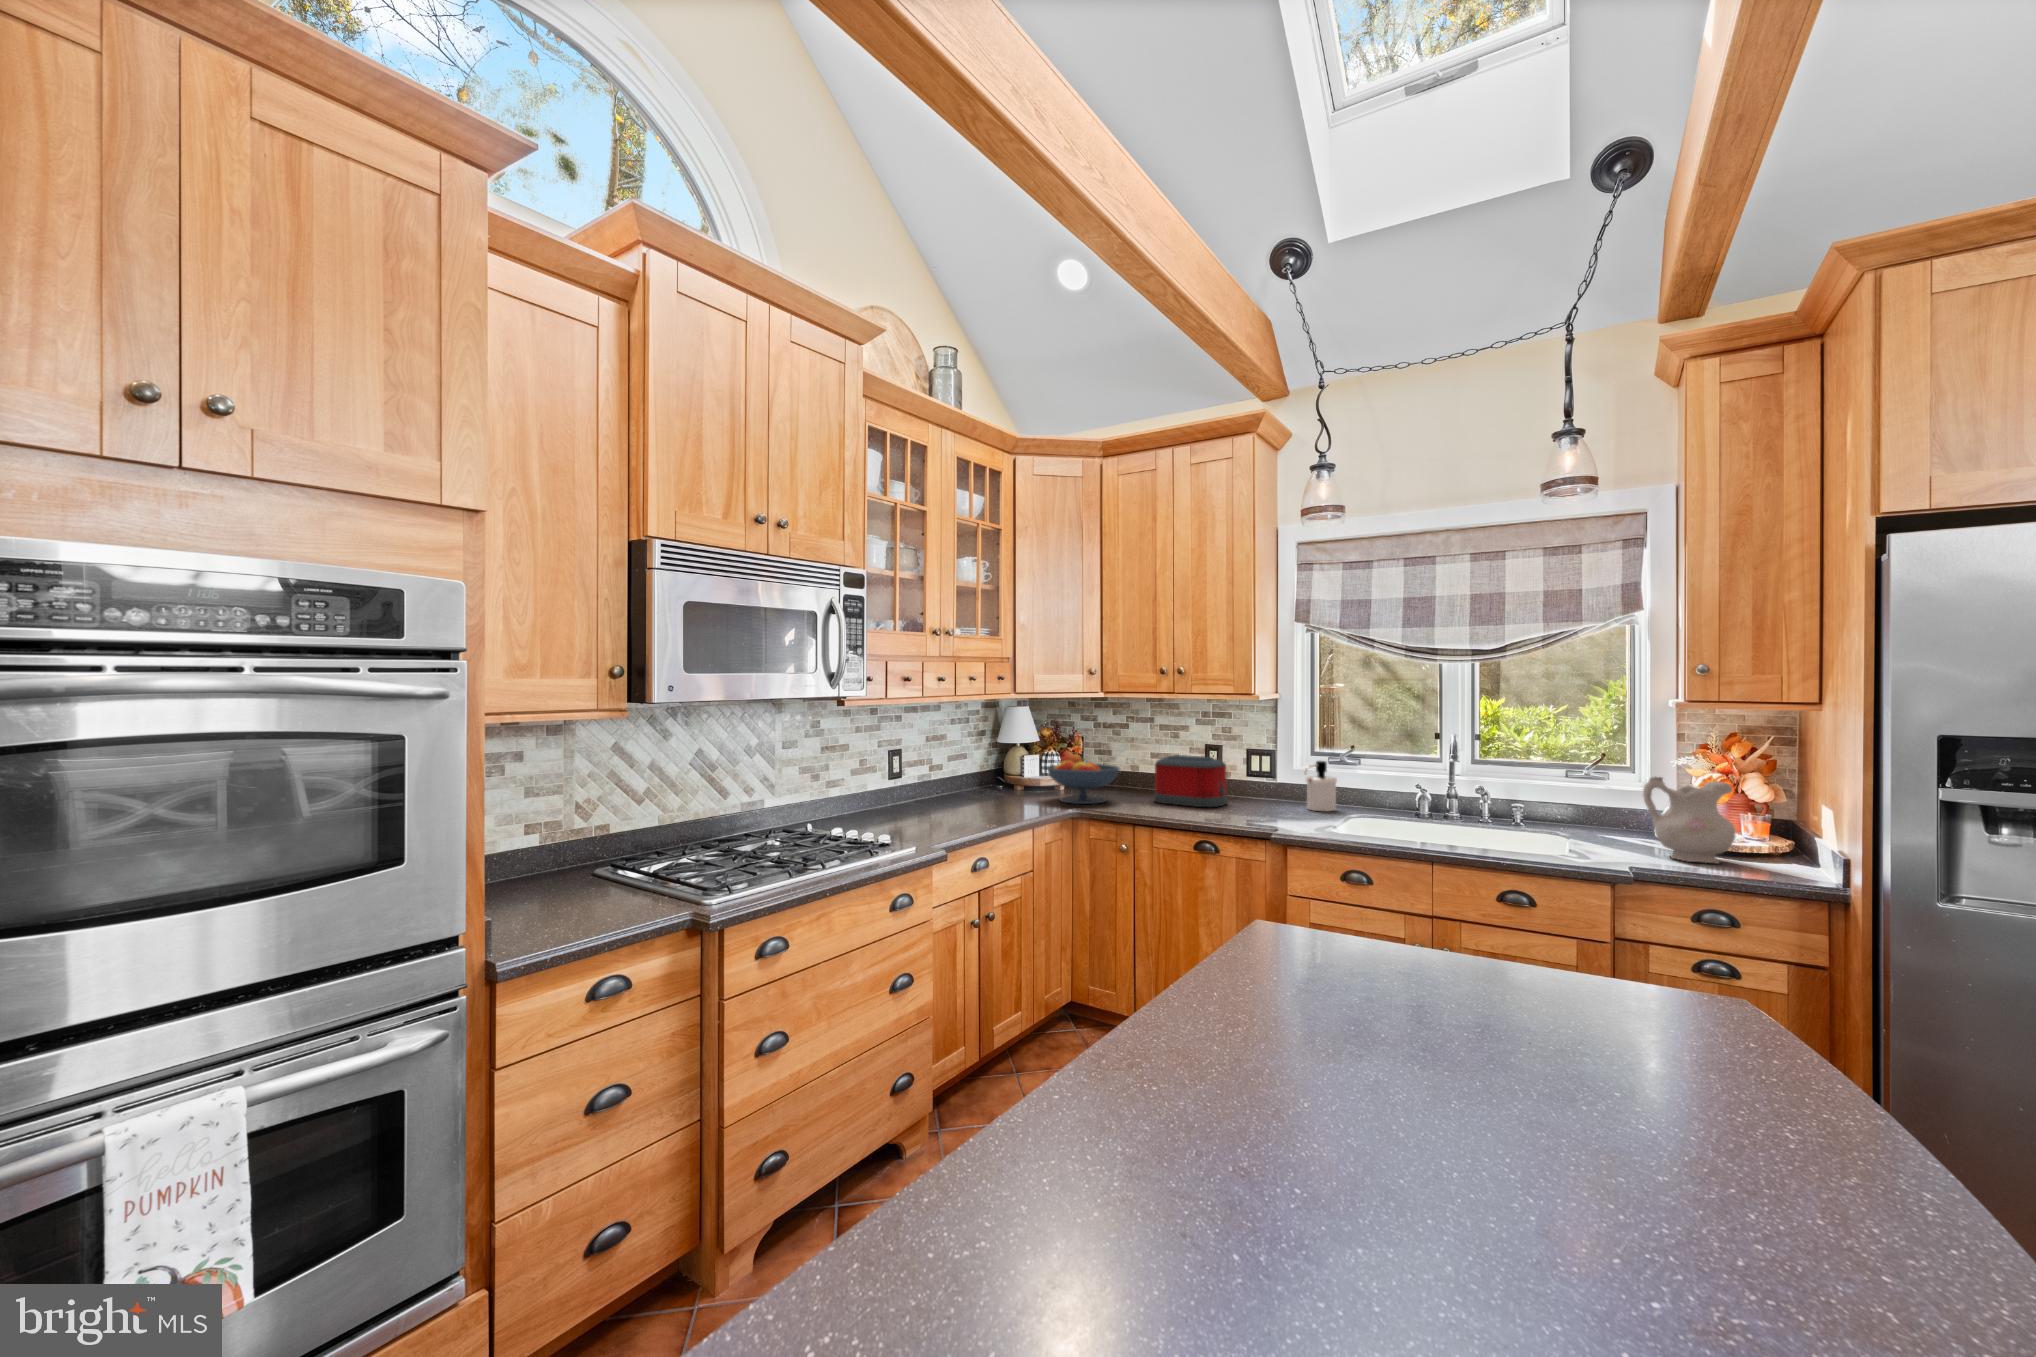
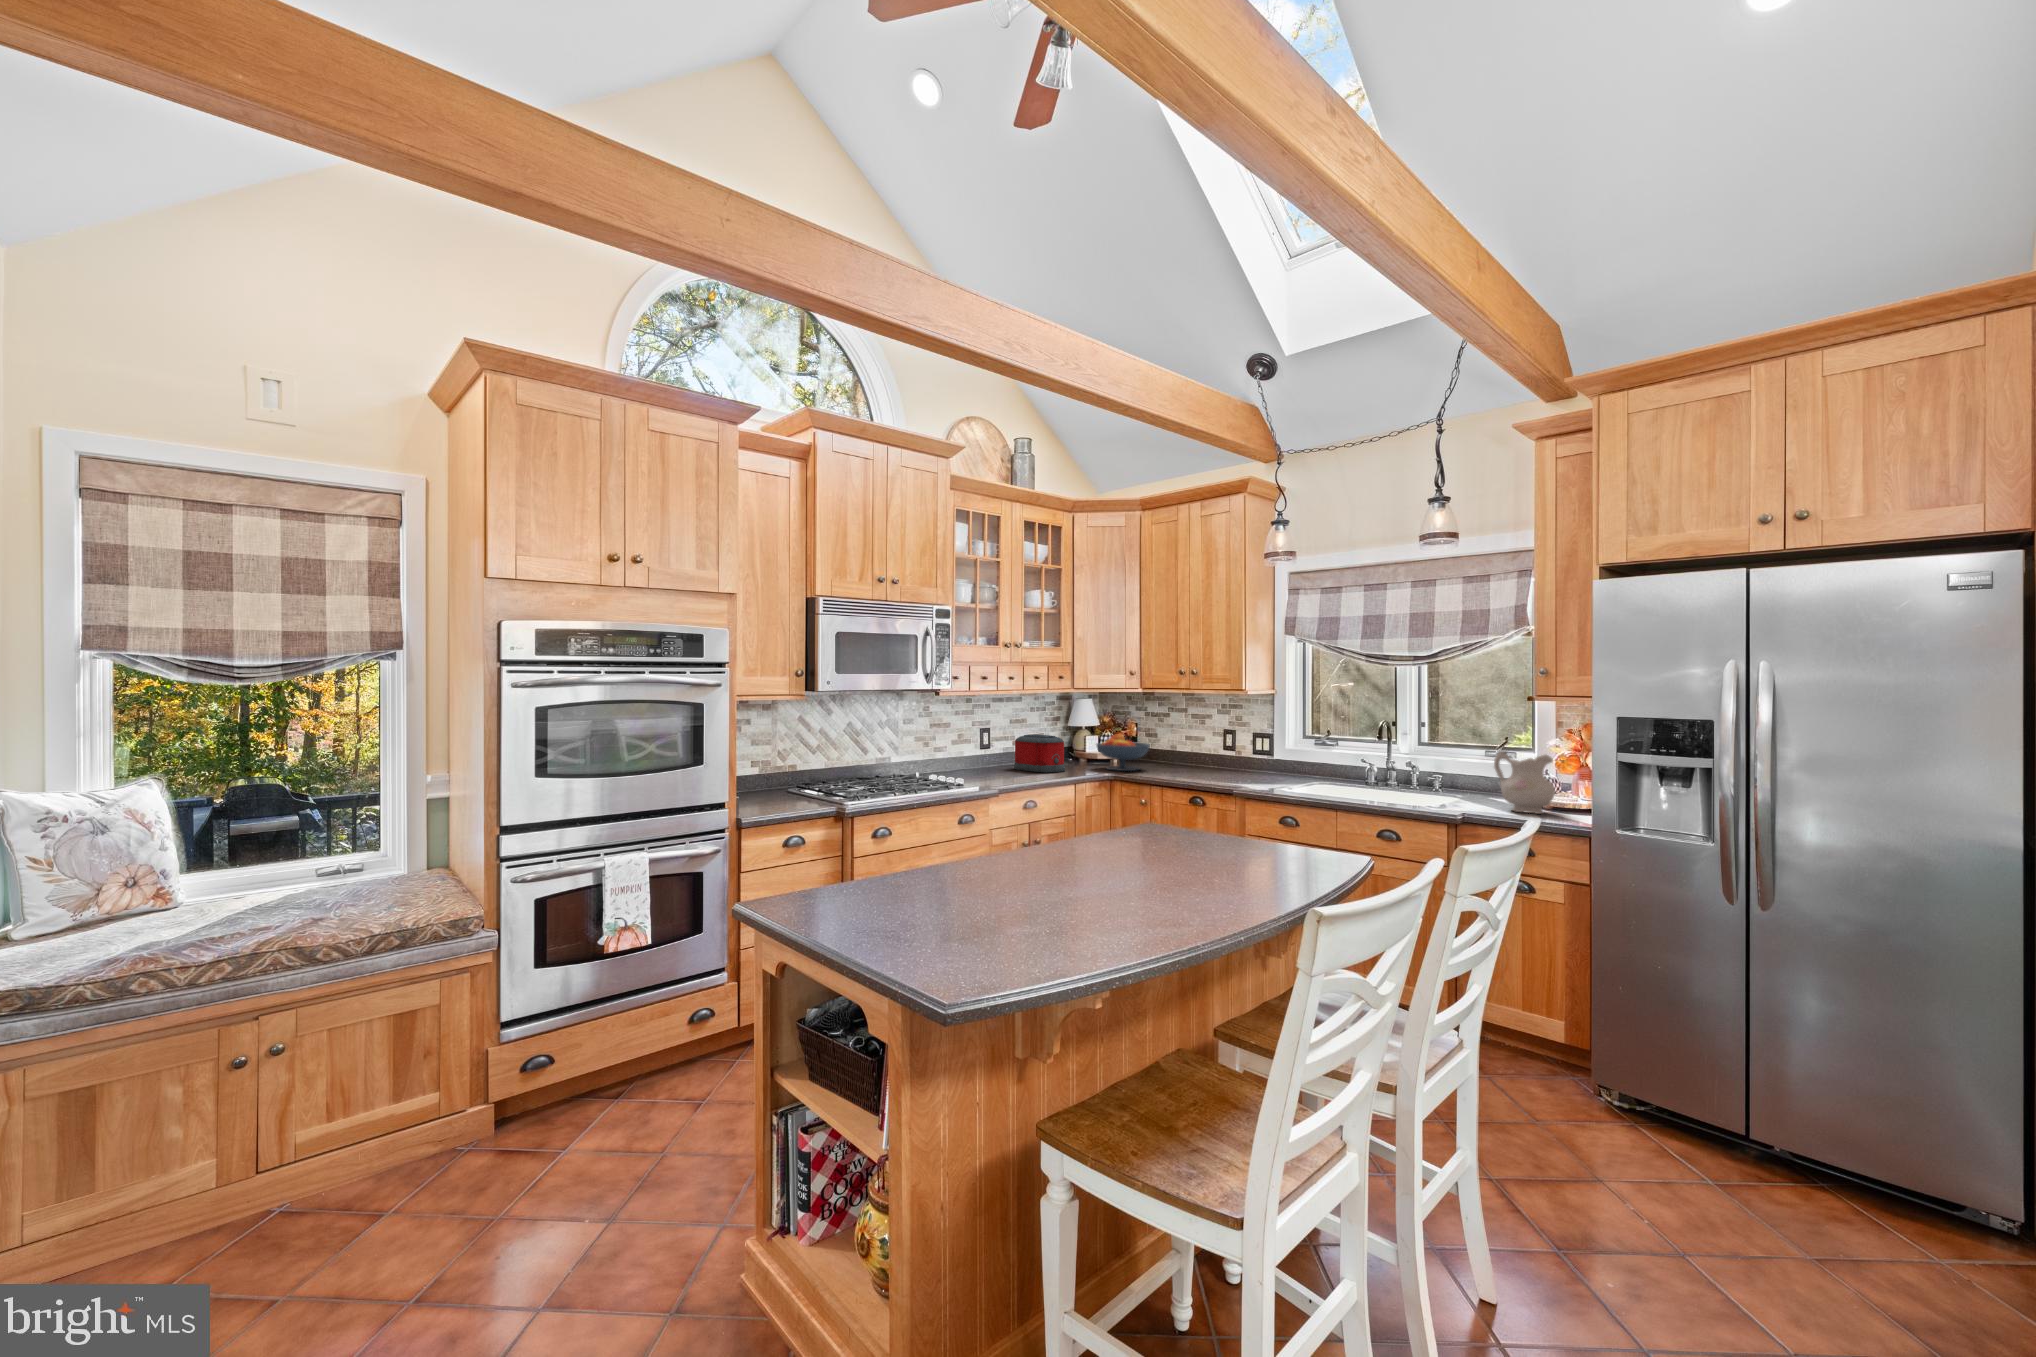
toaster: present [1154,755,1228,807] -> present [1014,734,1065,773]
soap dispenser: present [1304,761,1337,811] -> none [1283,742,1313,780]

